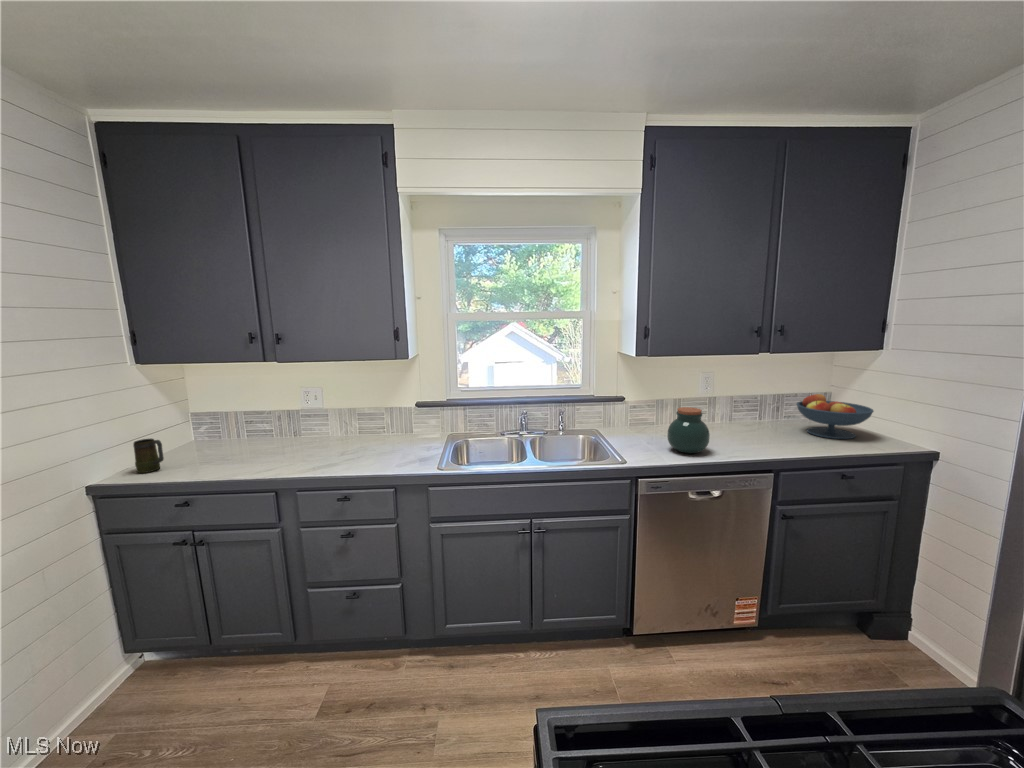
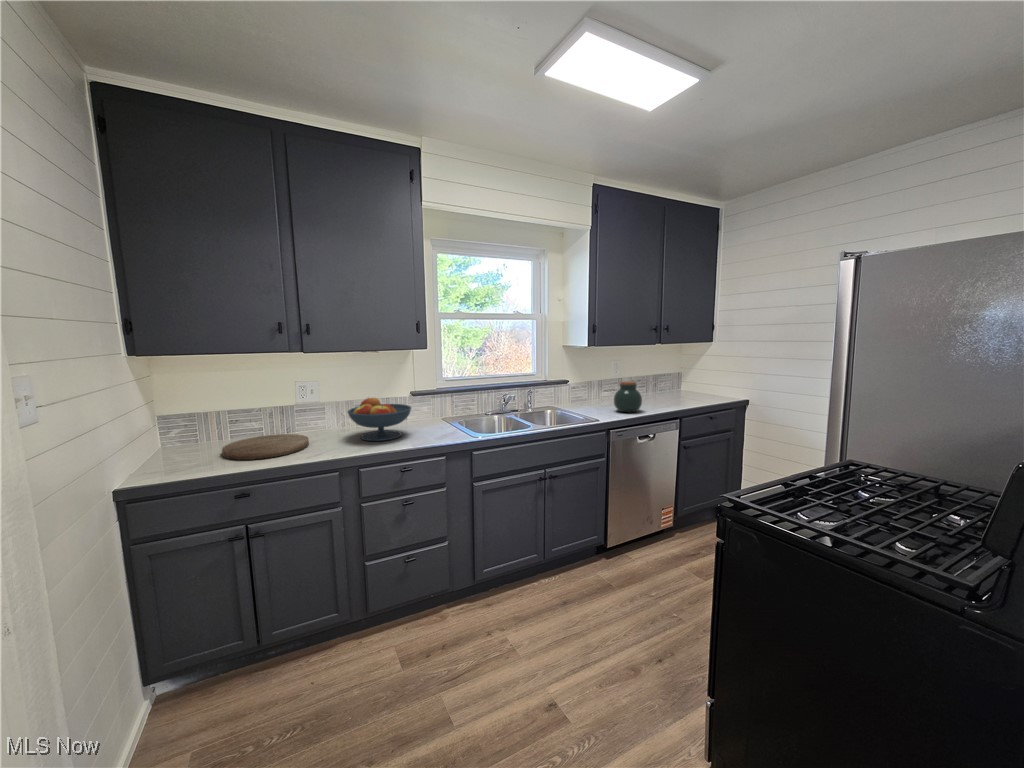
fruit bowl: present [797,394,874,439] -> present [348,398,411,441]
mug: present [133,439,164,473] -> none [151,435,189,474]
cutting board: none [204,439,290,467] -> present [222,434,309,460]

